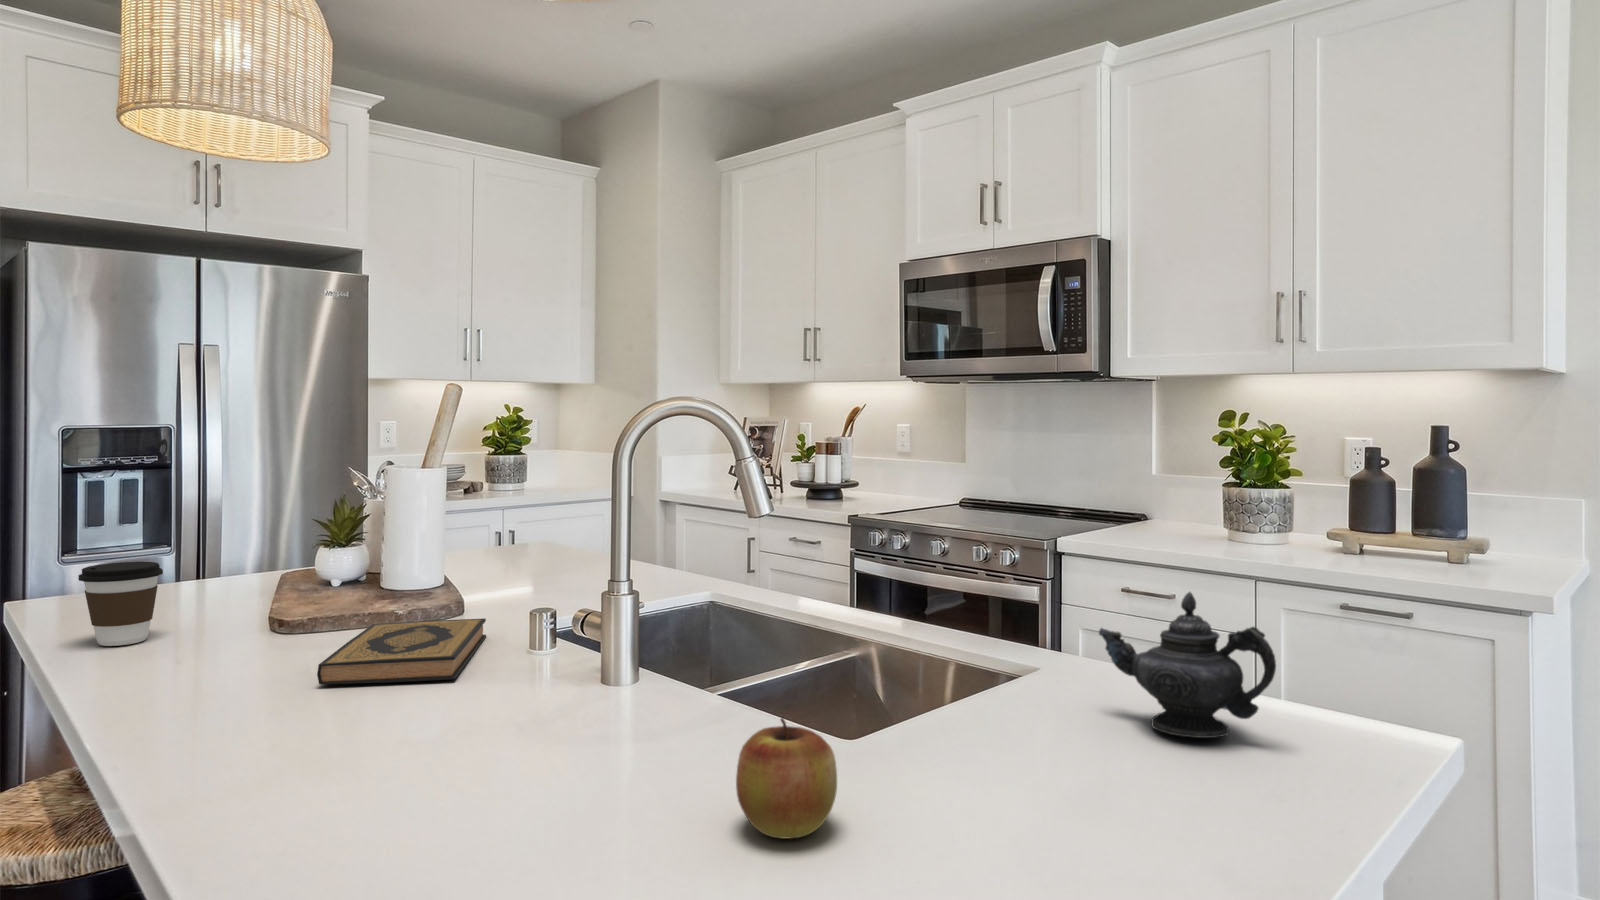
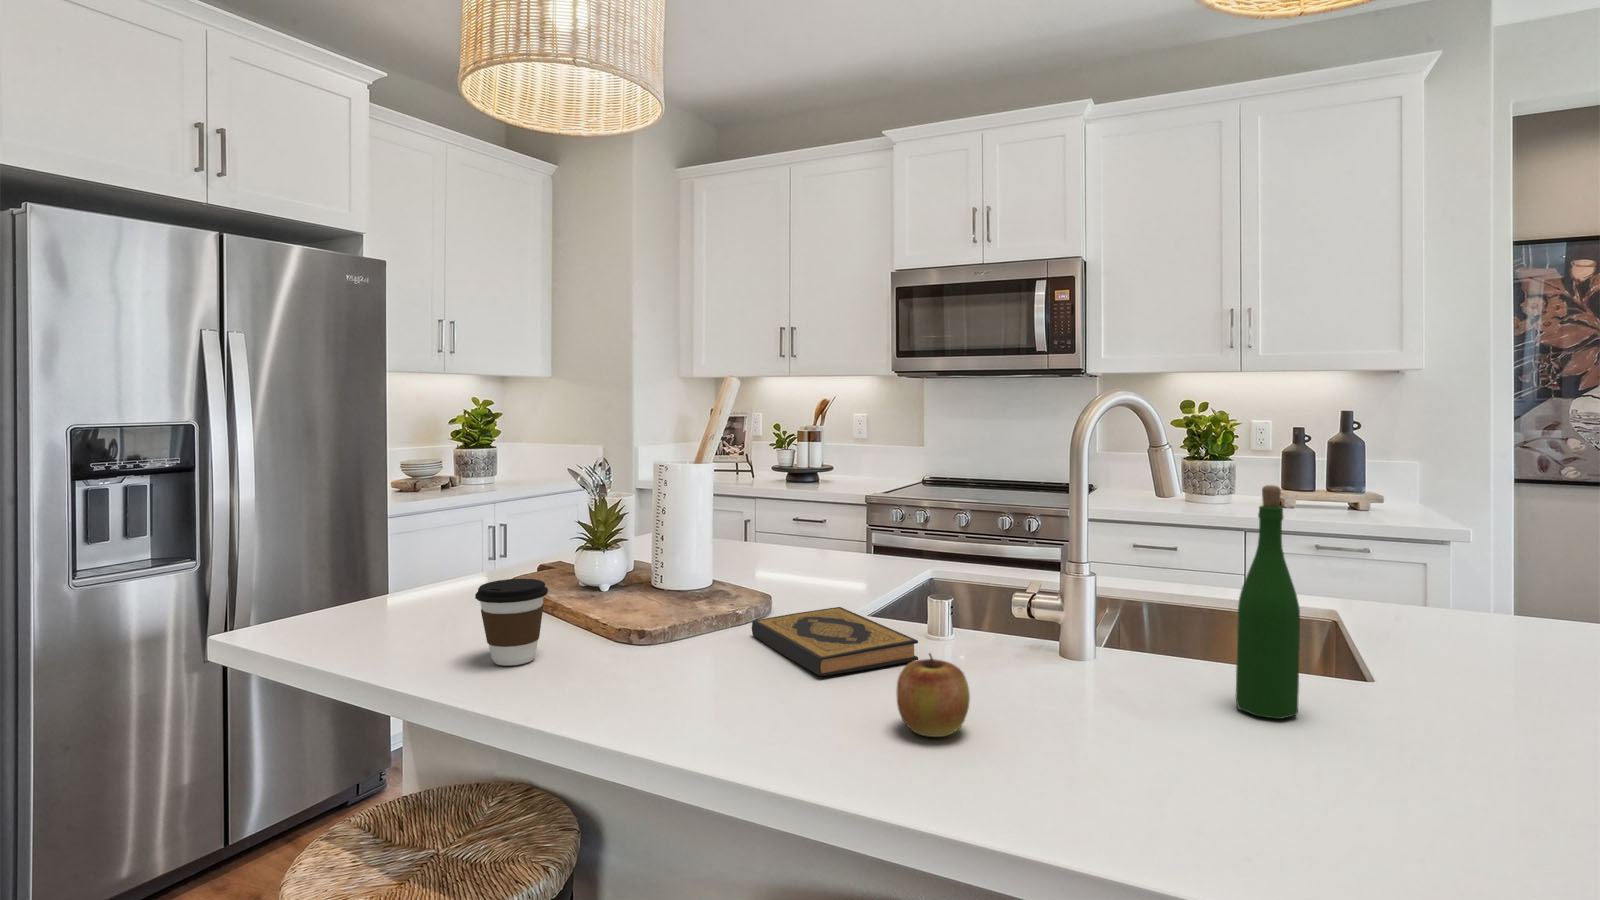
wine bottle: none [647,483,719,790] -> present [1236,485,1300,719]
teapot: present [1099,592,1276,738] -> none [1393,544,1541,644]
apple: present [736,718,837,839] -> present [897,654,970,737]

